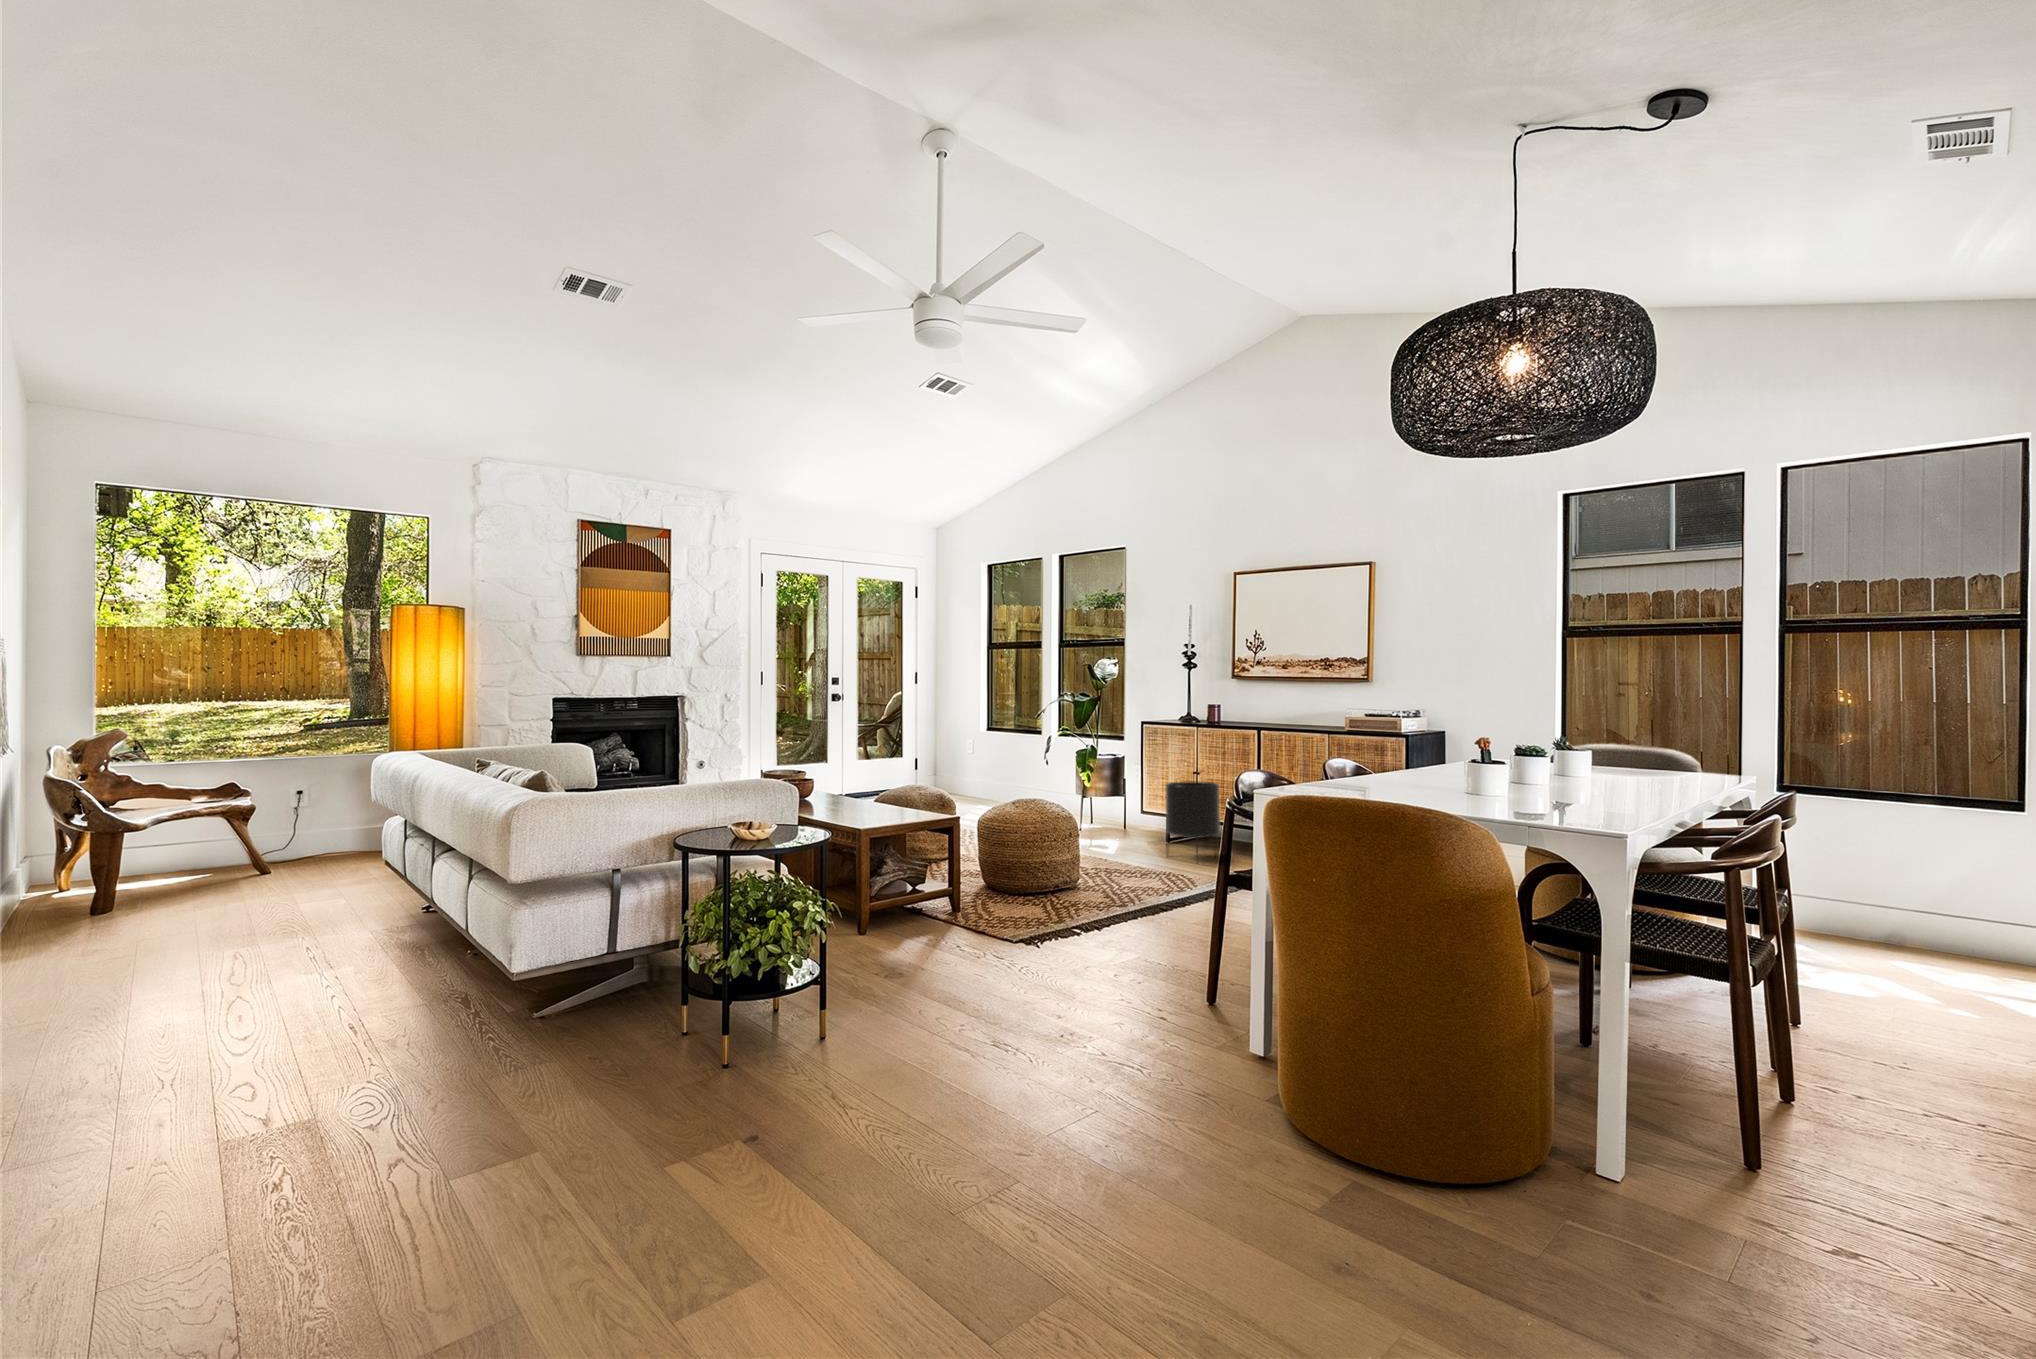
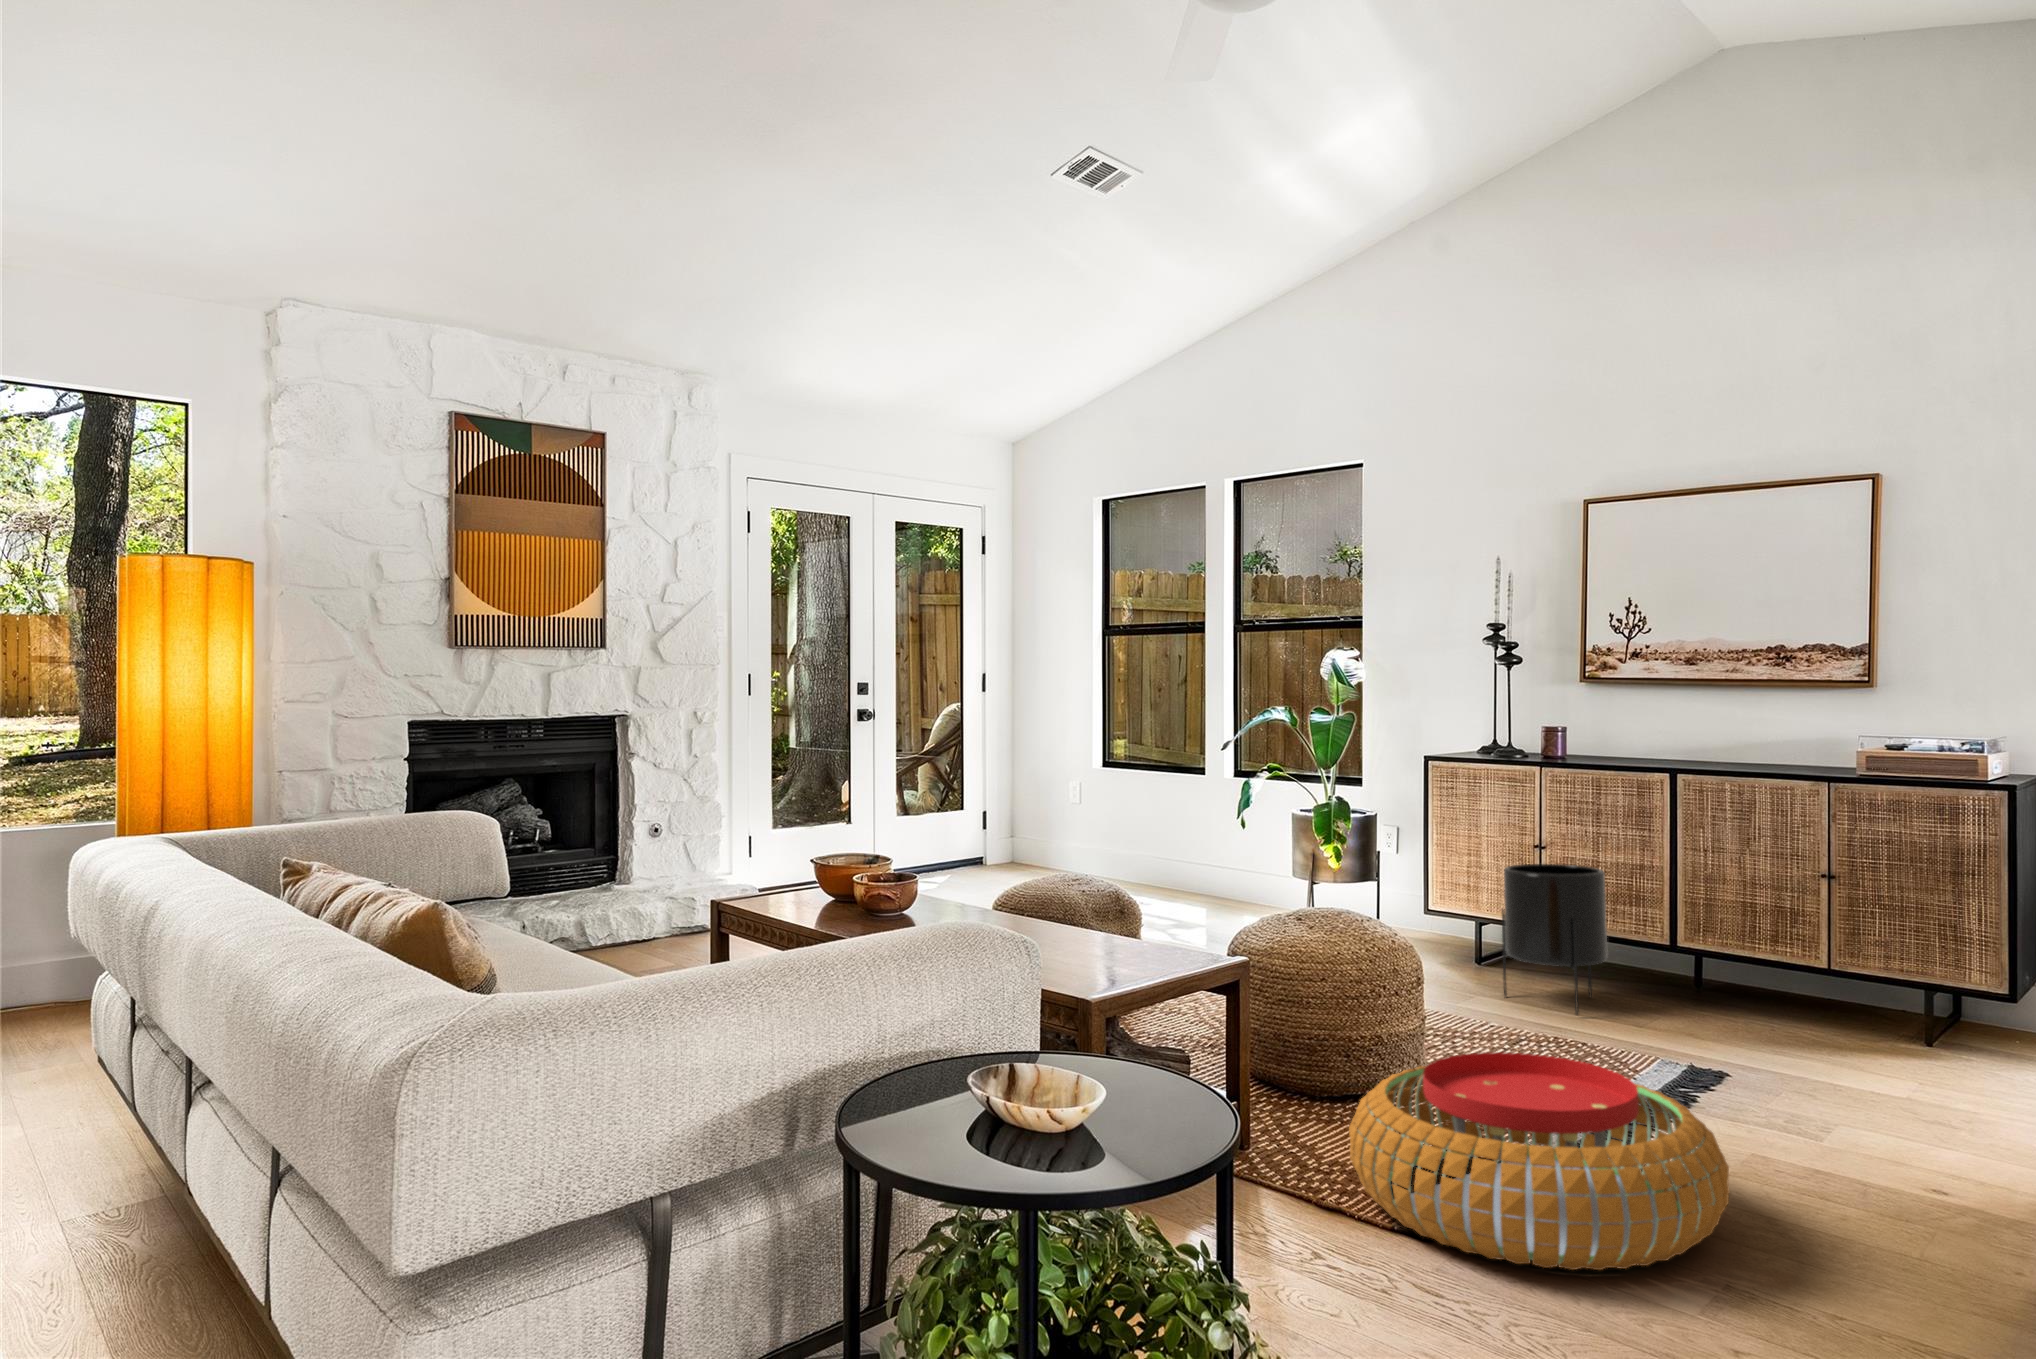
pouf: none [996,862,1170,950] -> present [1349,1052,1730,1270]

